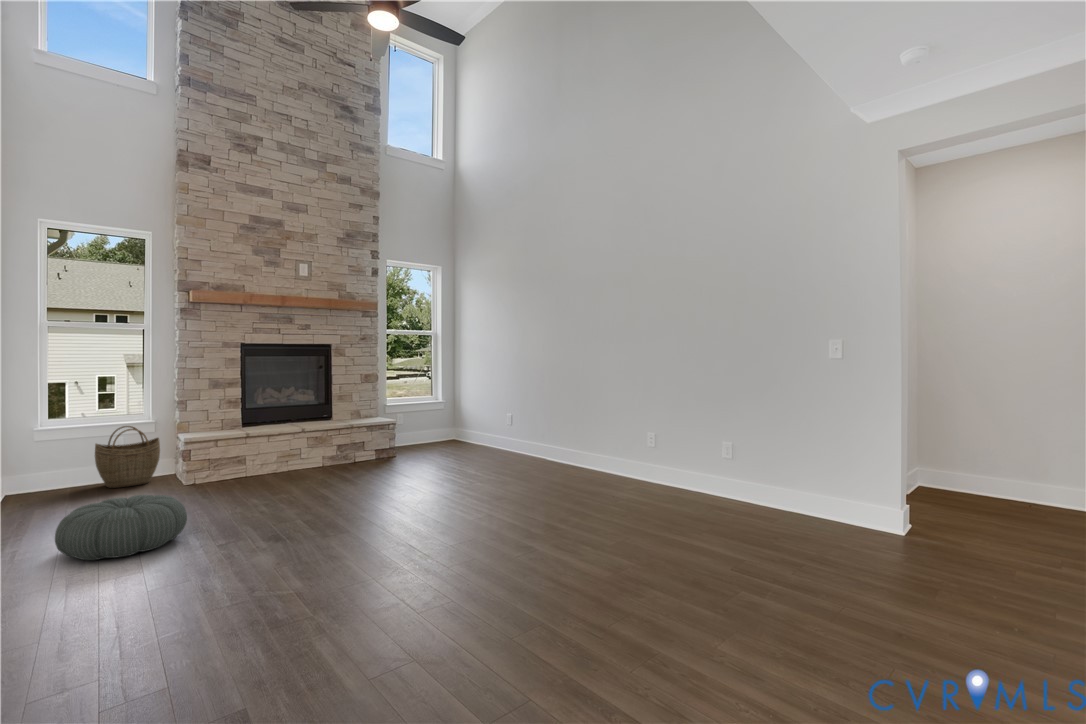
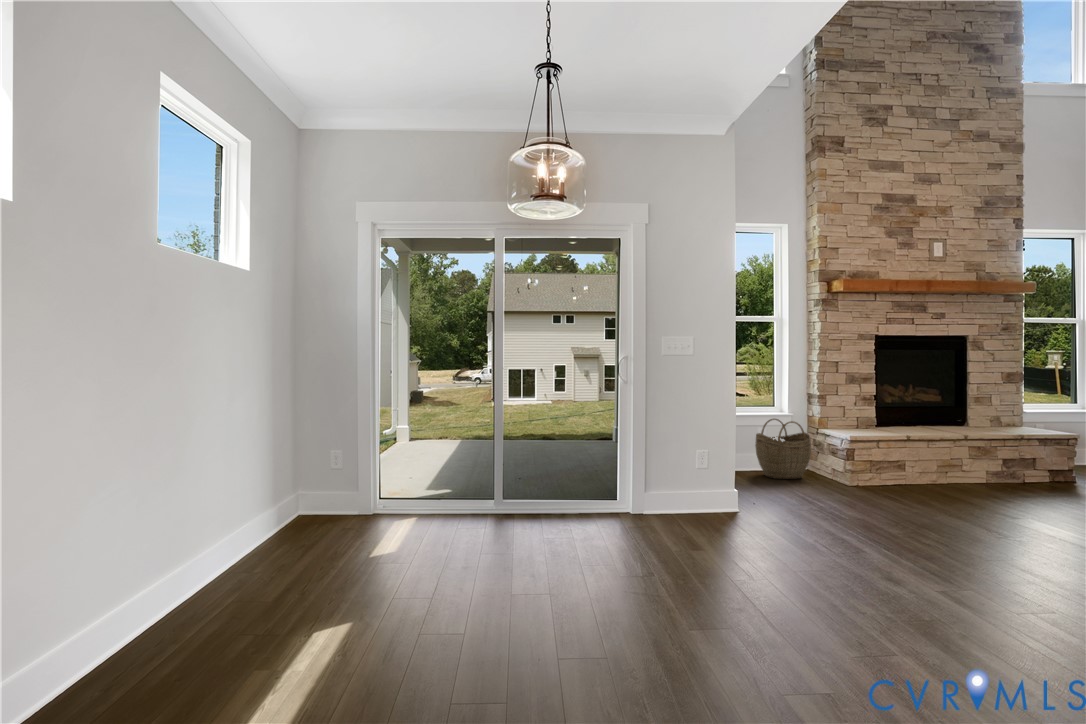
pouf: present [55,495,187,560] -> none [879,492,1024,563]

